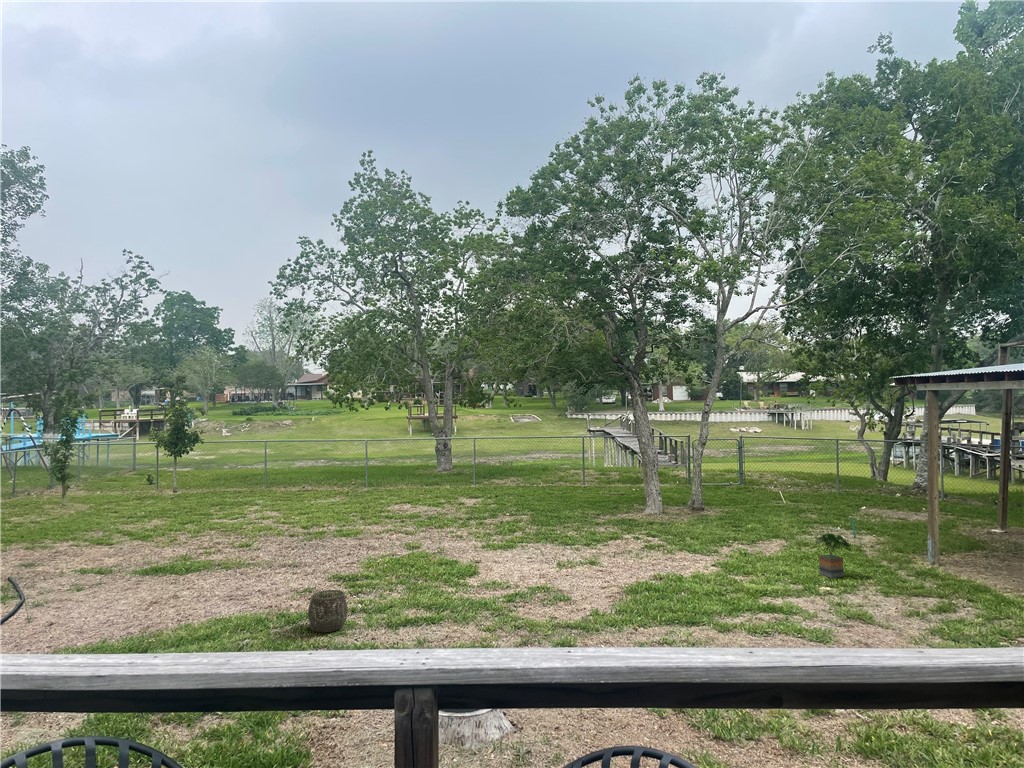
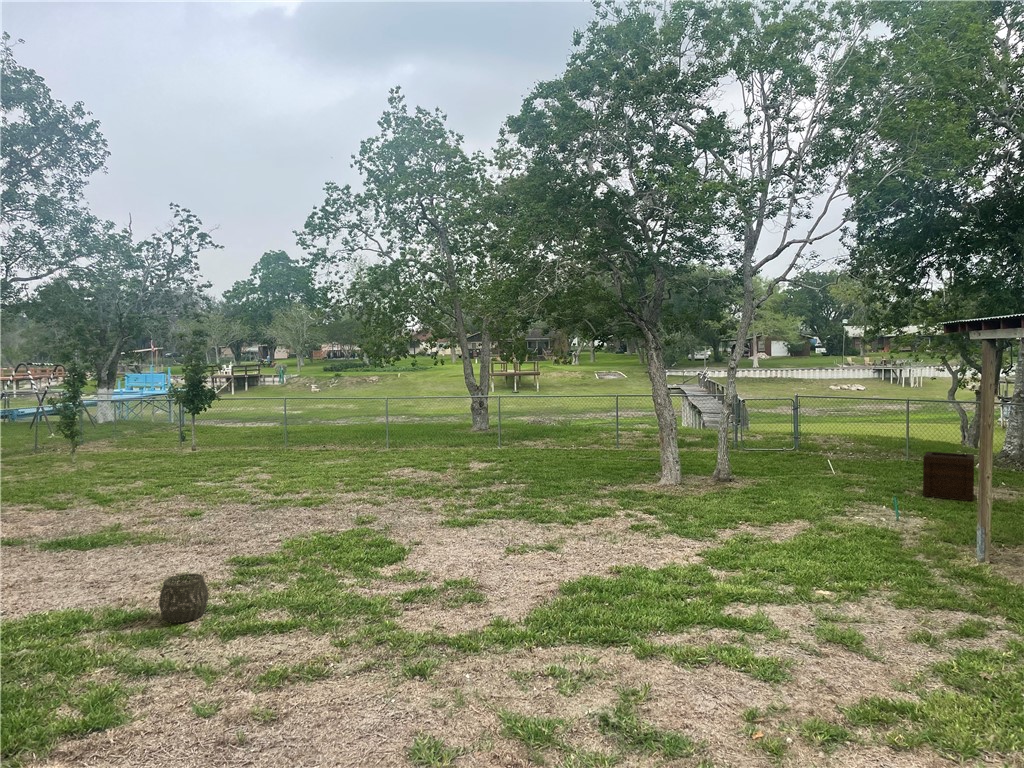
wooden crate: none [856,481,897,520] -> present [923,452,974,501]
potted tree: present [816,533,850,578] -> none [821,521,868,579]

